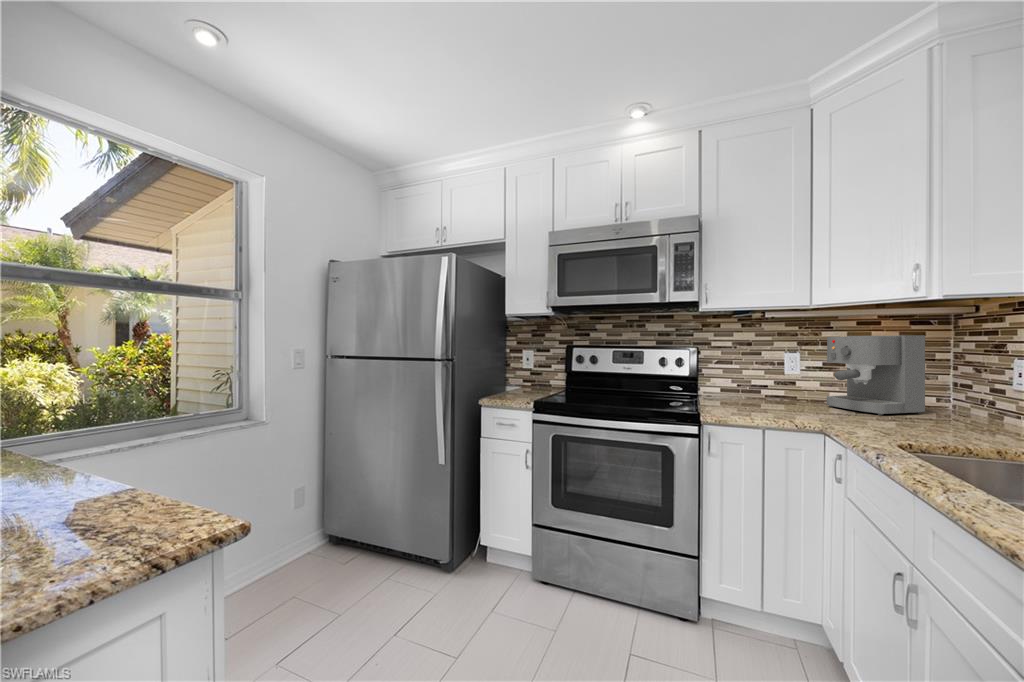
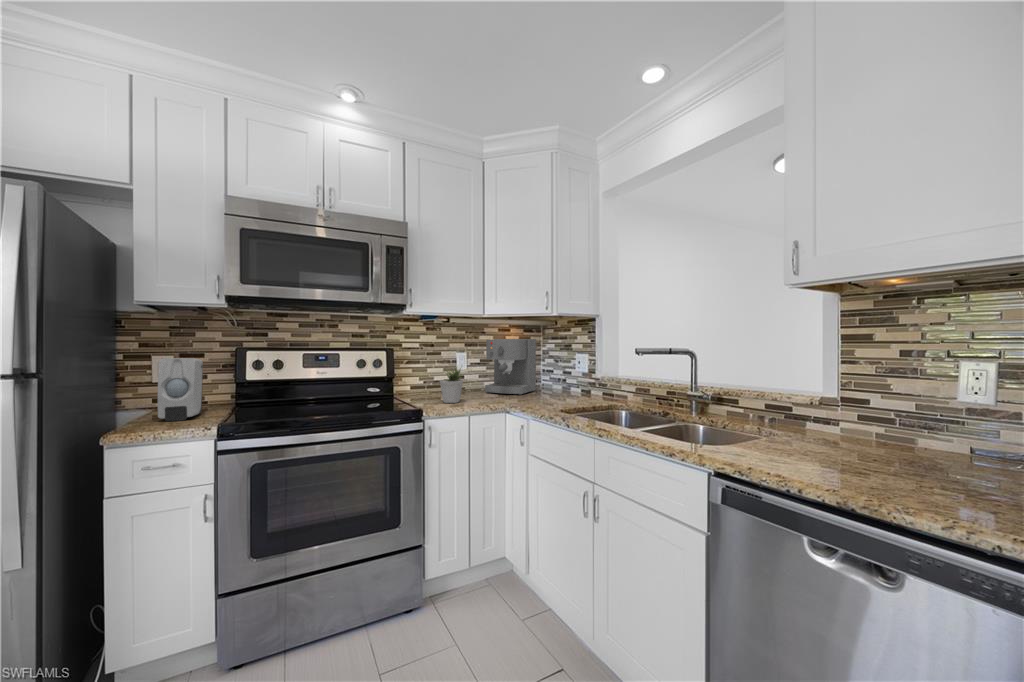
soap dispenser: none [512,352,542,395] -> present [158,358,203,421]
potted plant: none [738,367,770,411] -> present [440,370,463,403]

